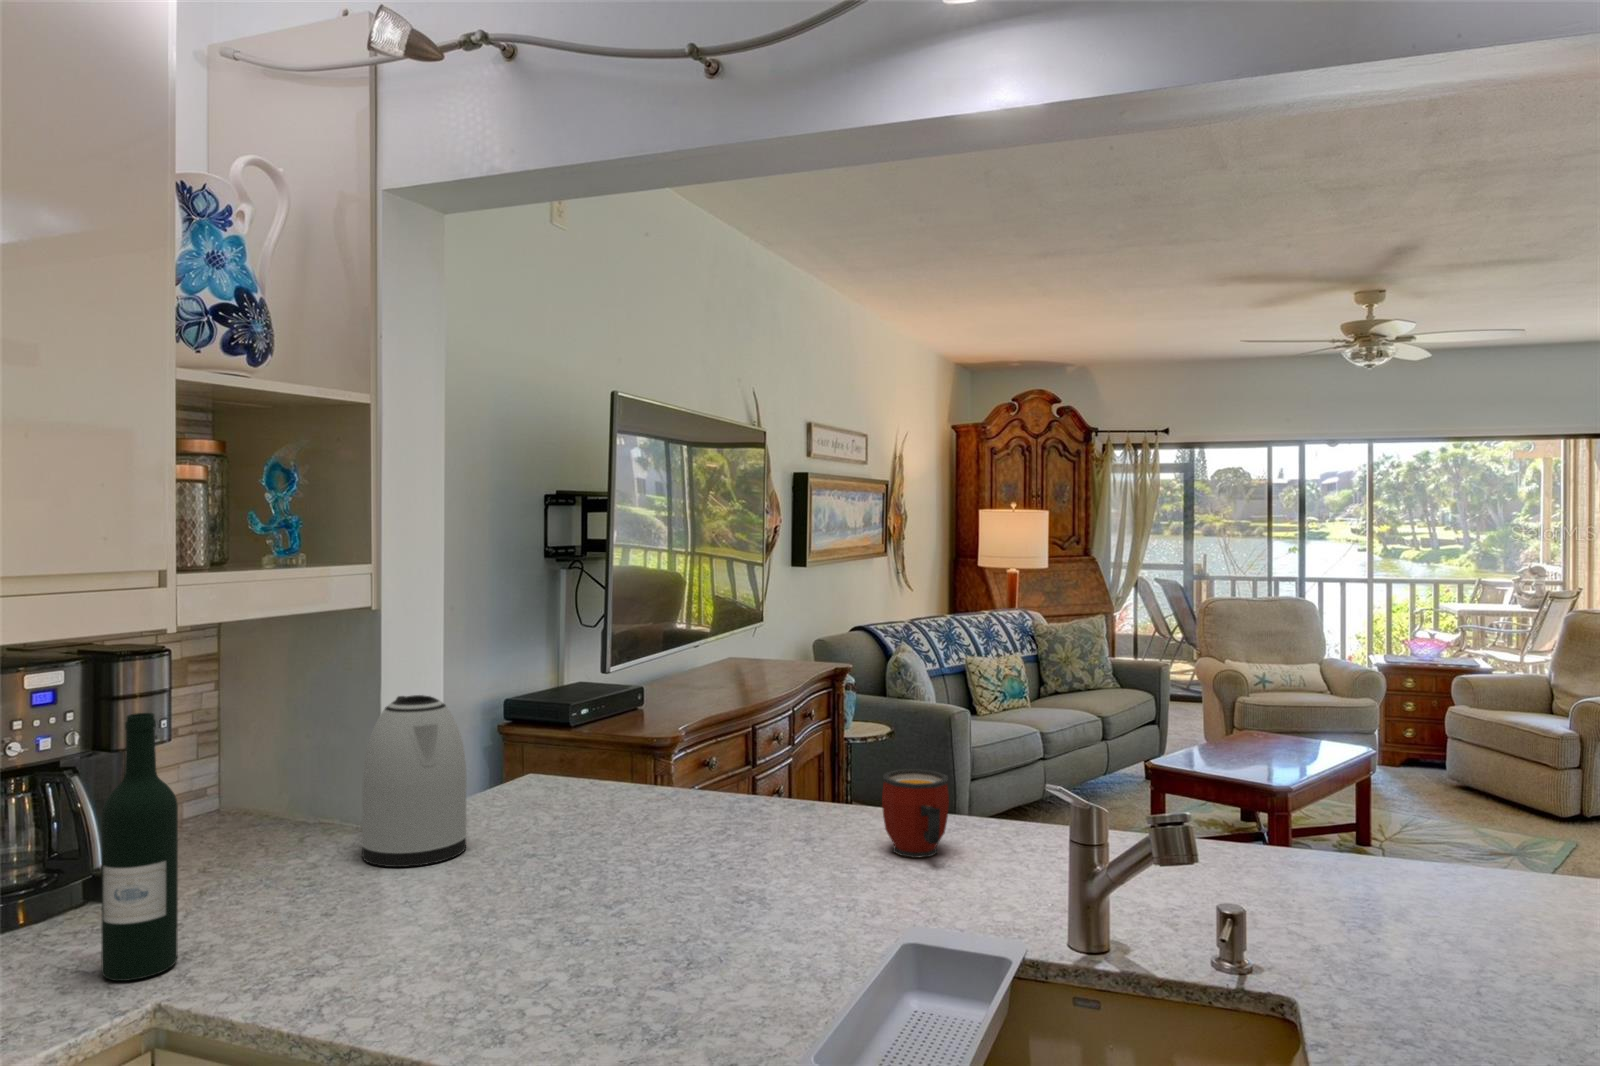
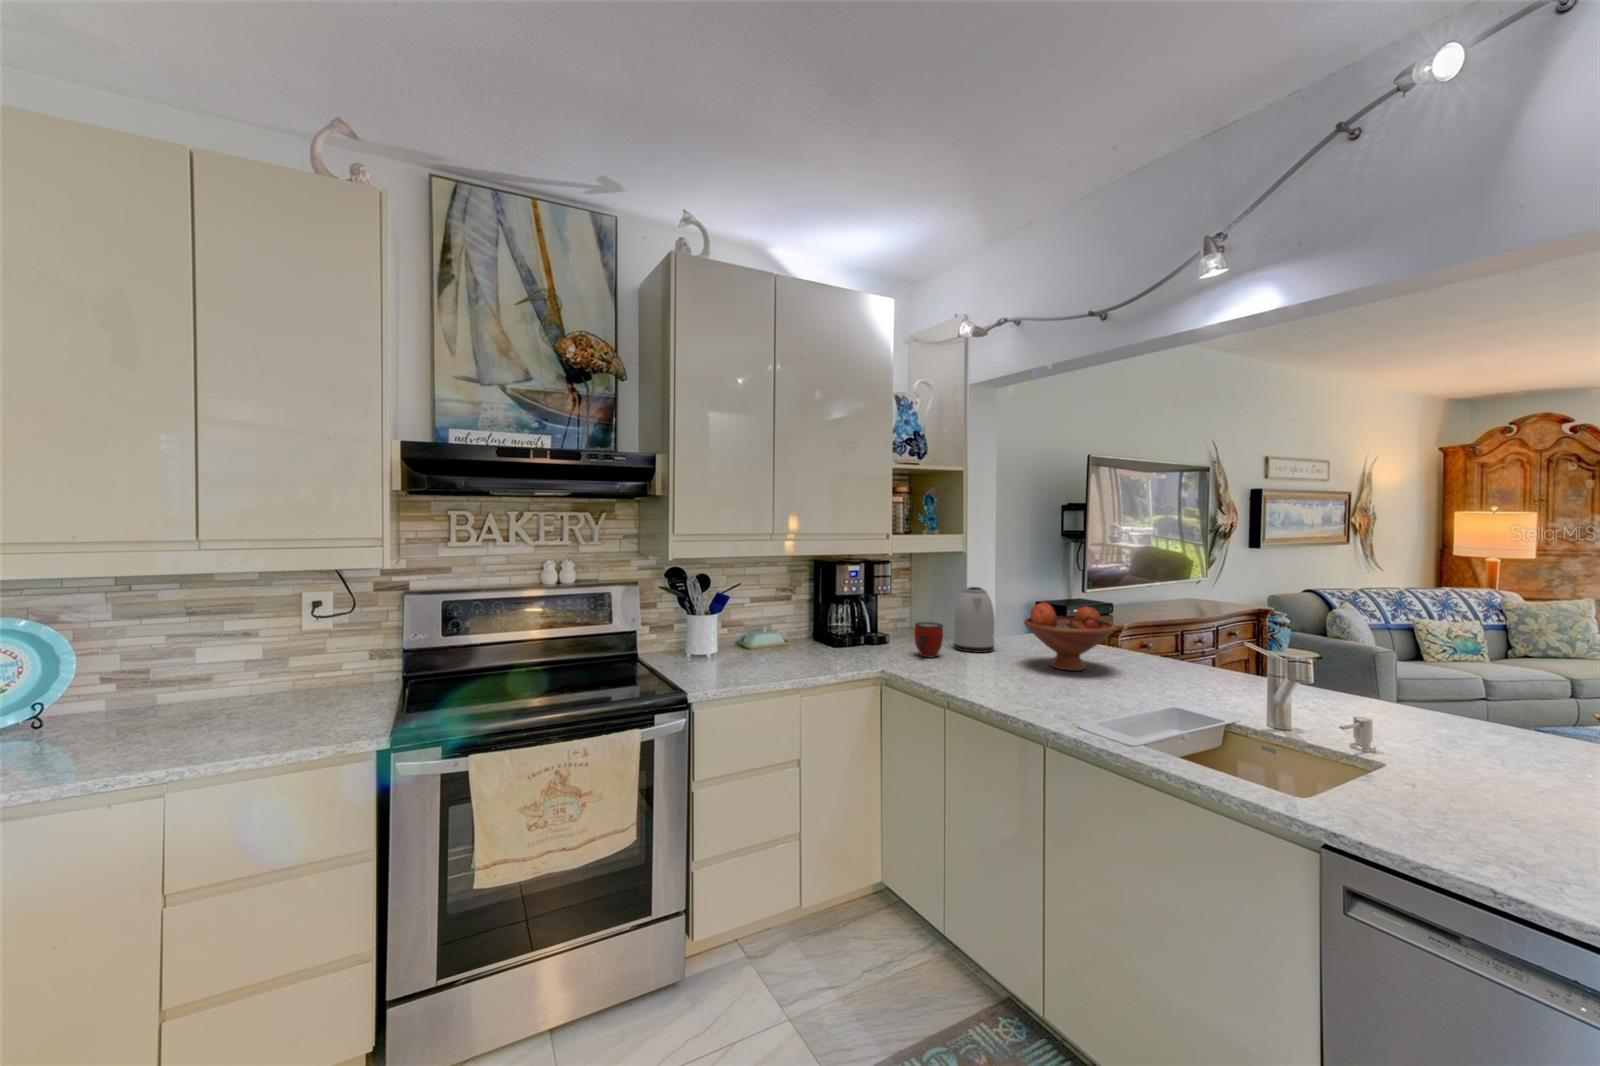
wine bottle: present [101,713,178,981] -> none [869,579,890,663]
fruit bowl: none [553,720,752,879] -> present [1024,602,1116,671]
mug: present [882,769,949,858] -> present [914,622,943,658]

